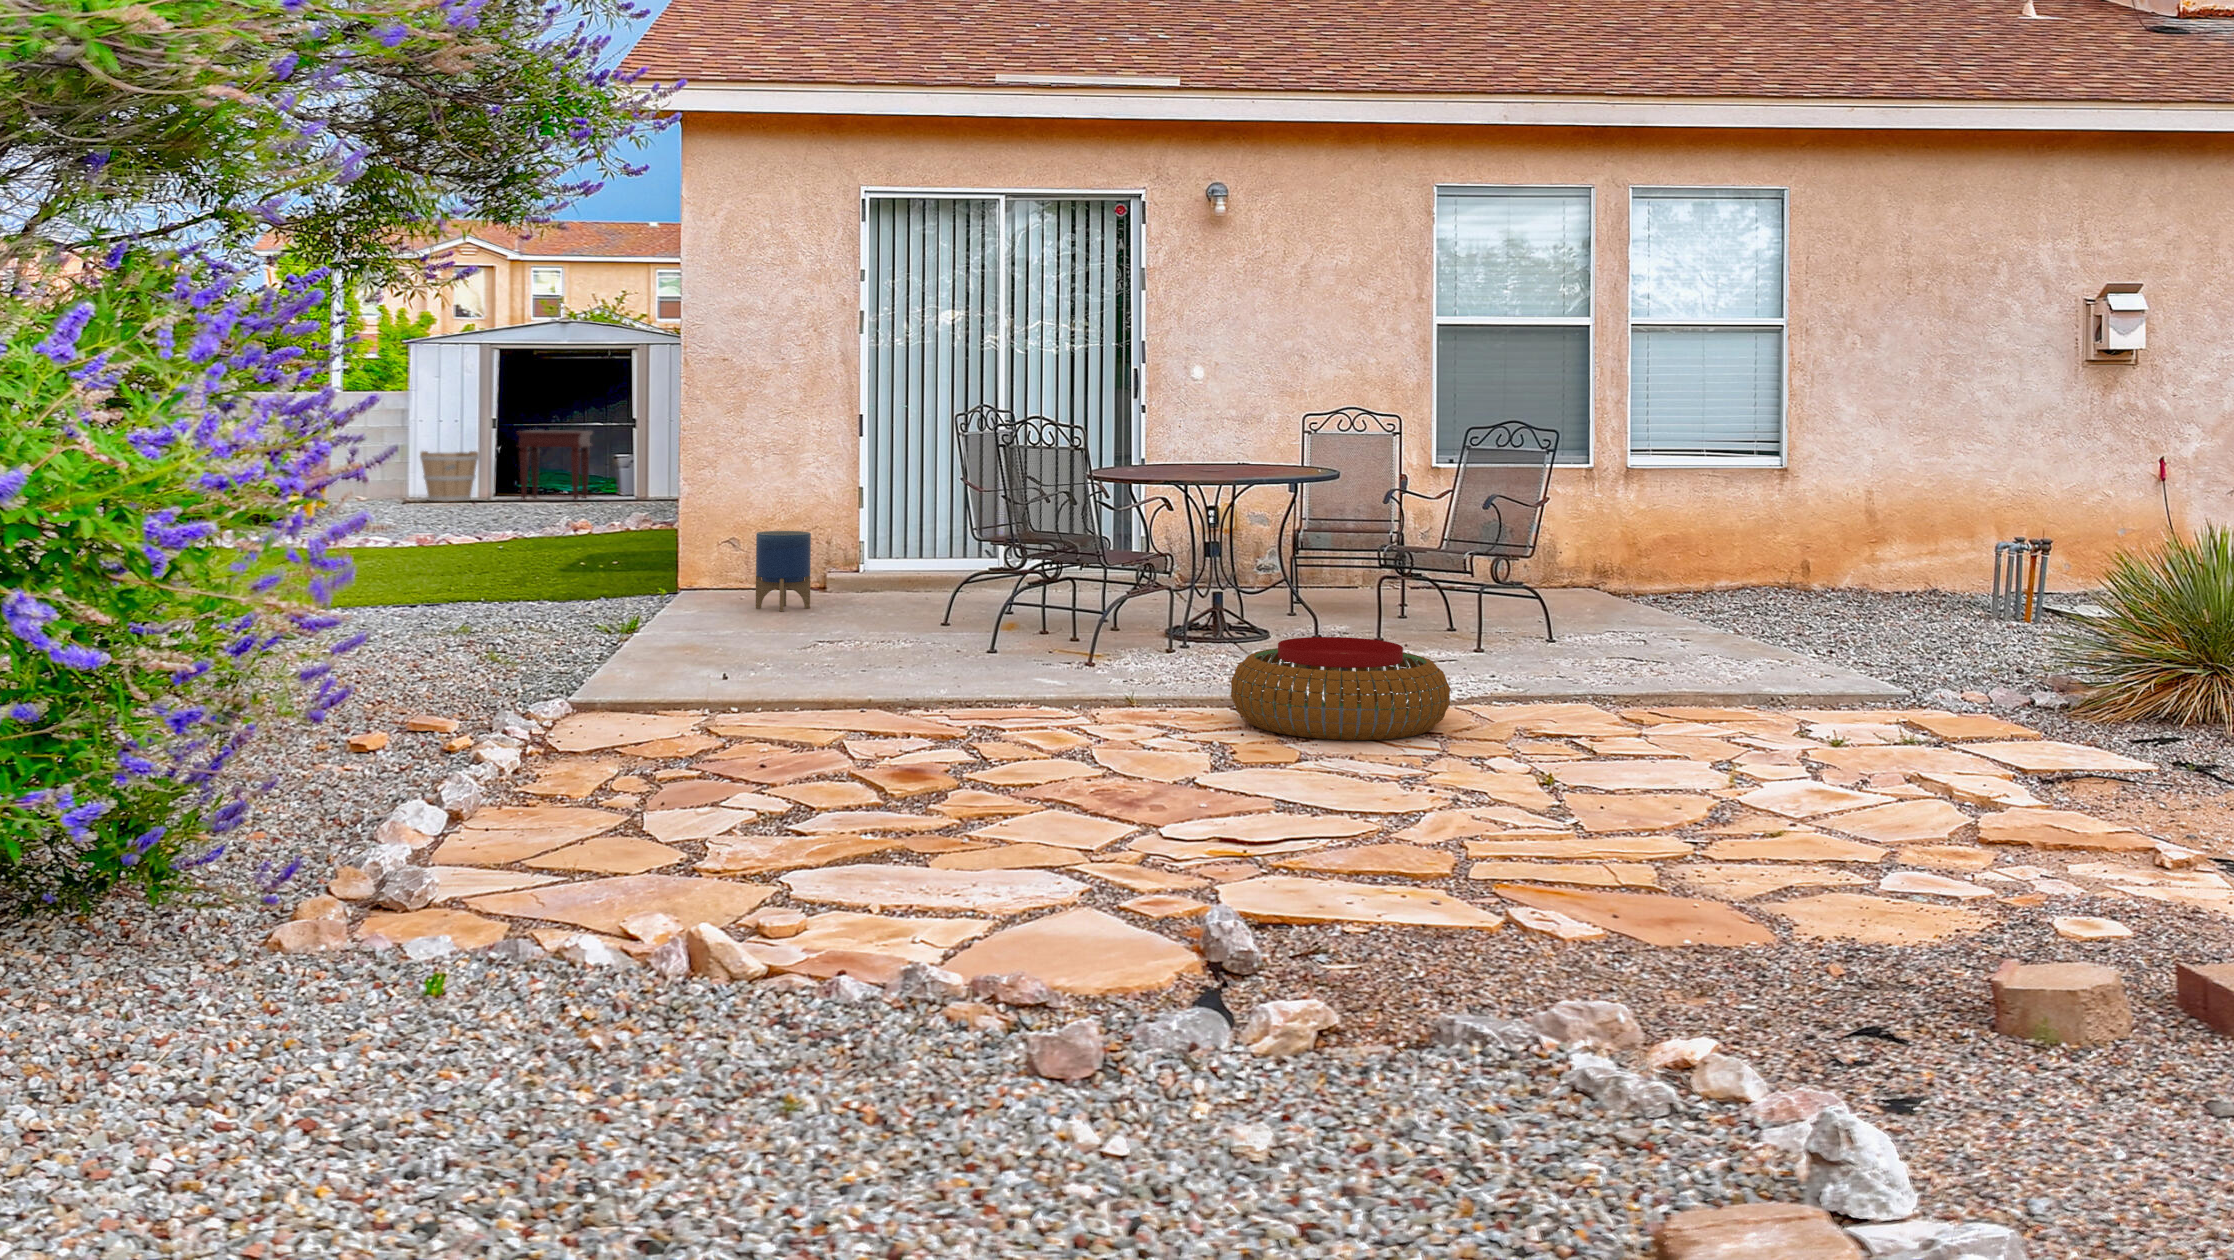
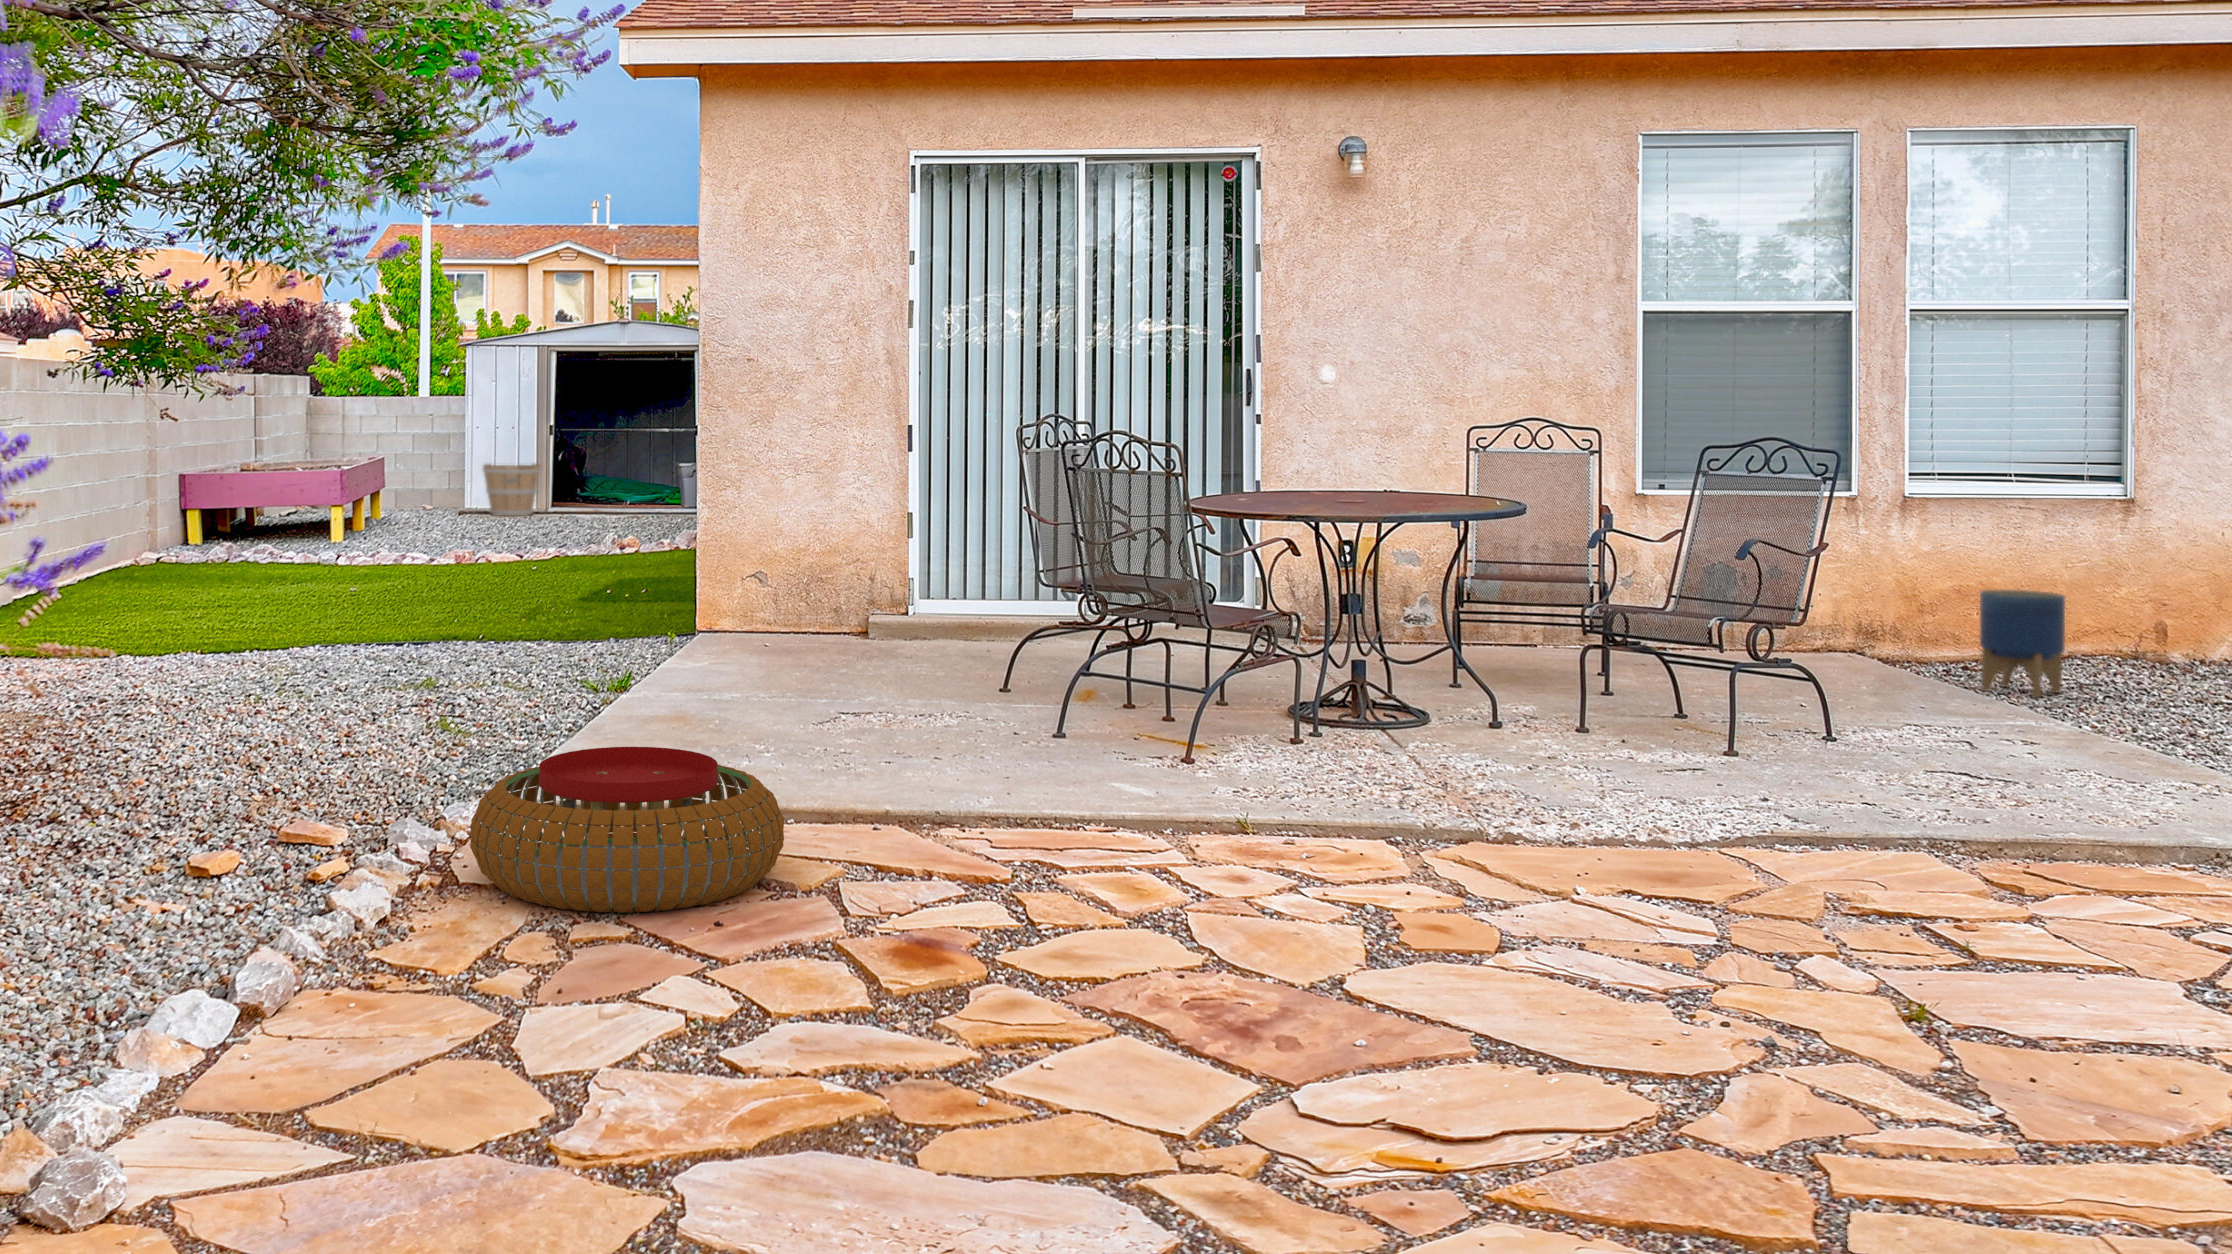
side table: present [517,430,592,501] -> none [578,442,658,516]
planter: present [756,531,811,611] -> present [1980,590,2065,697]
pouf: present [1231,637,1450,740] -> present [470,747,784,912]

